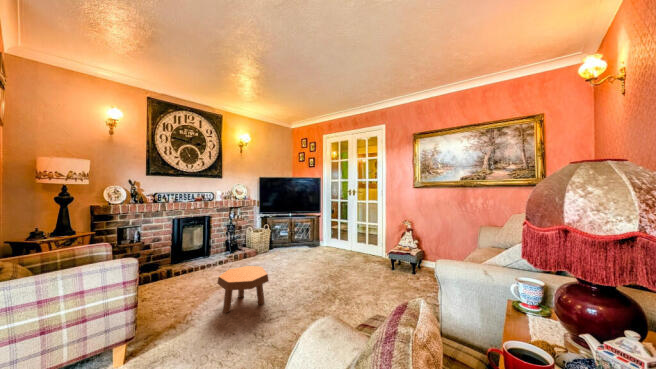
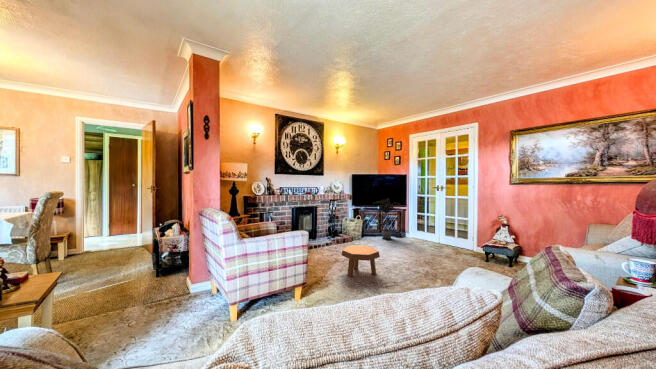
potted plant: none [282,202,313,249] -> present [376,199,400,239]

